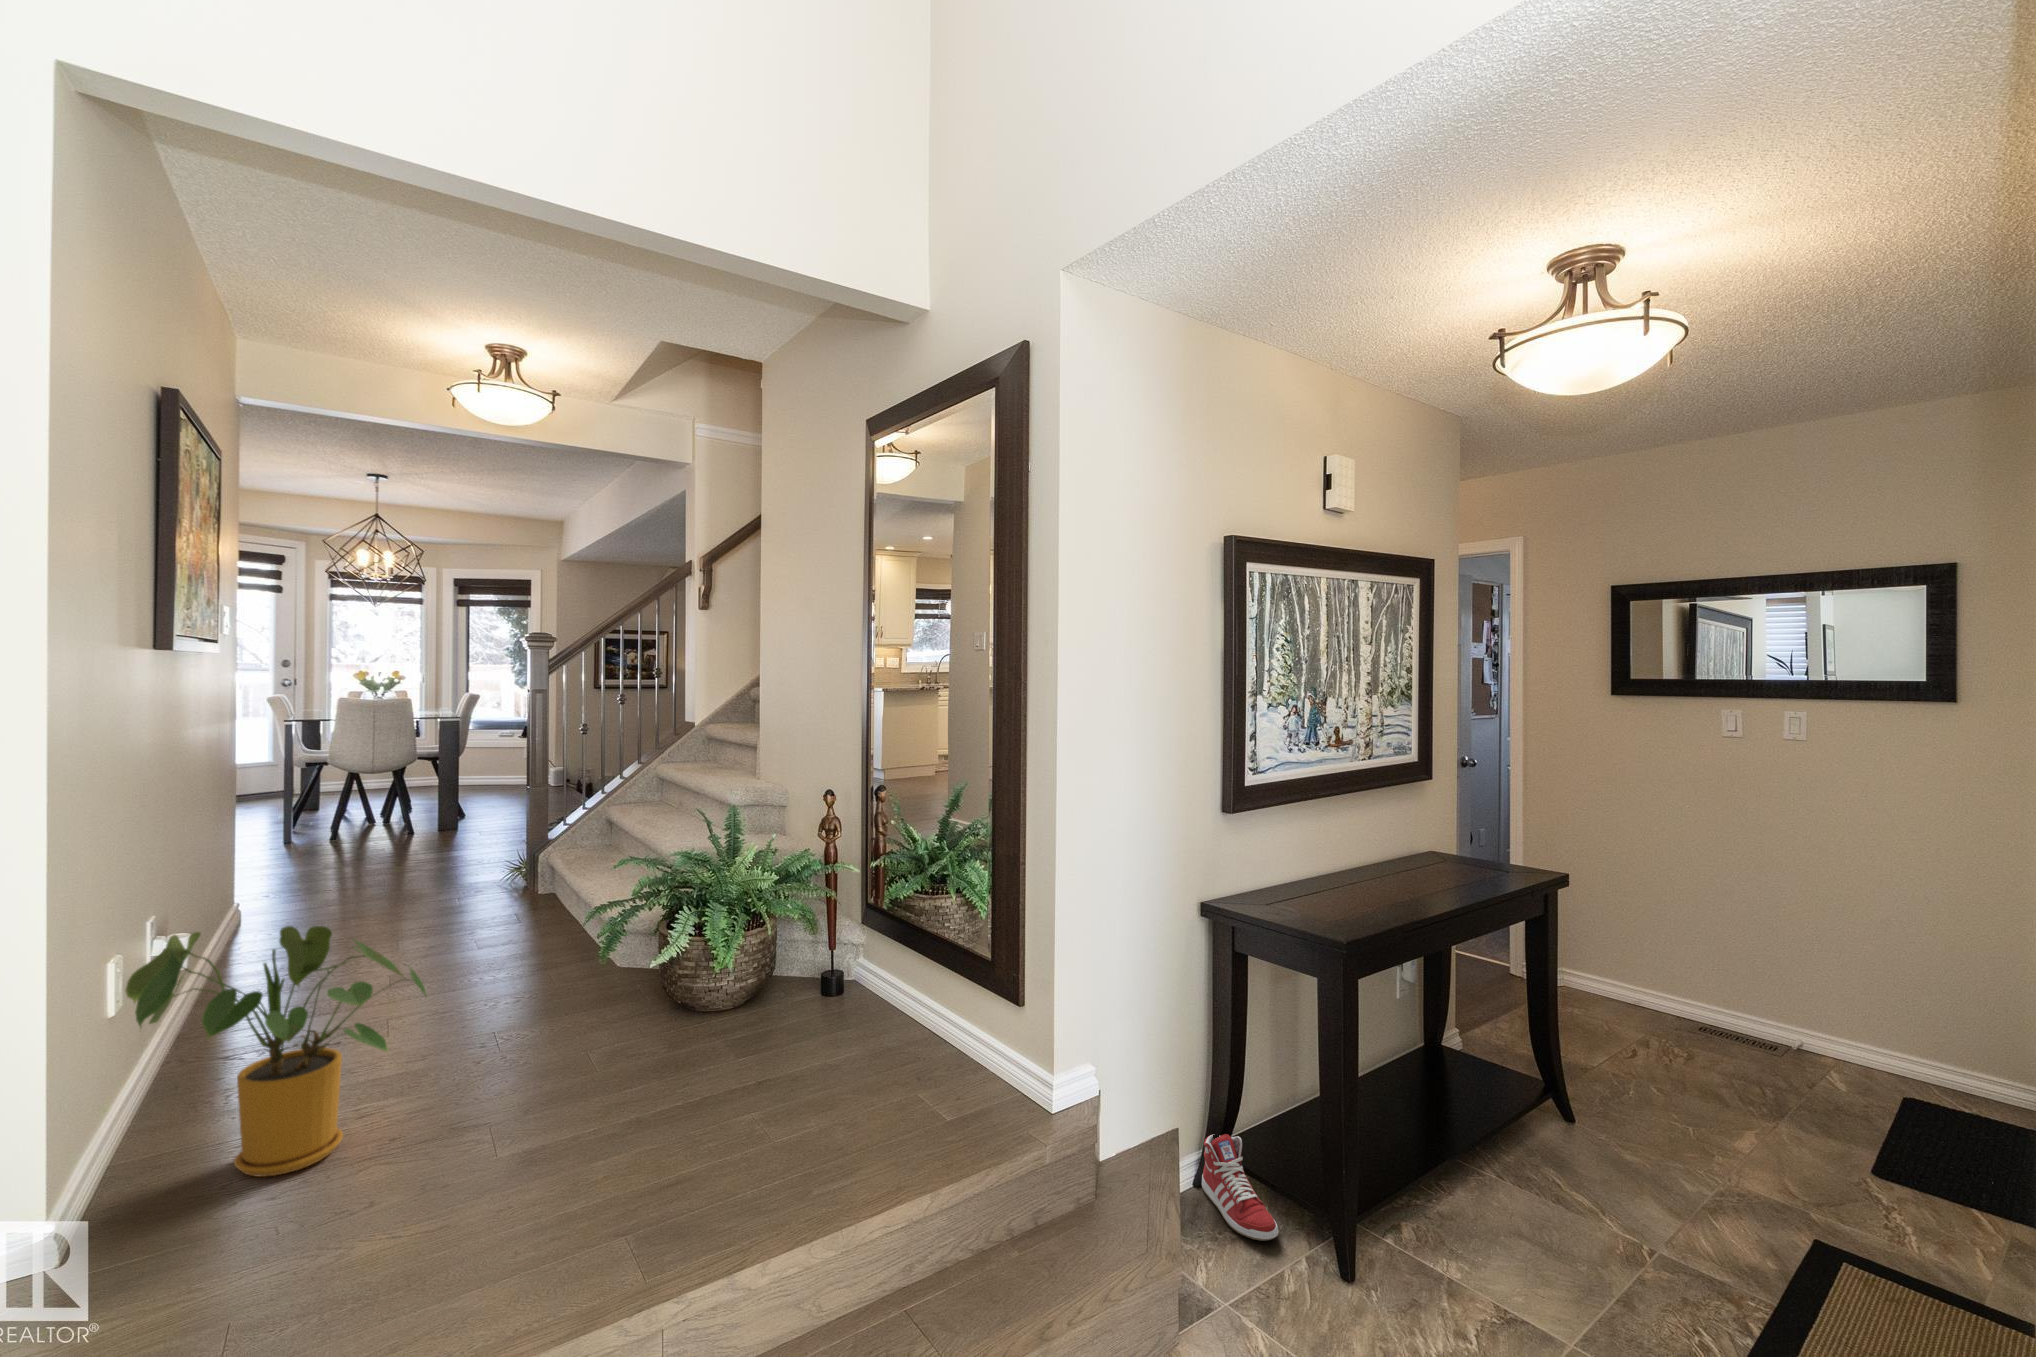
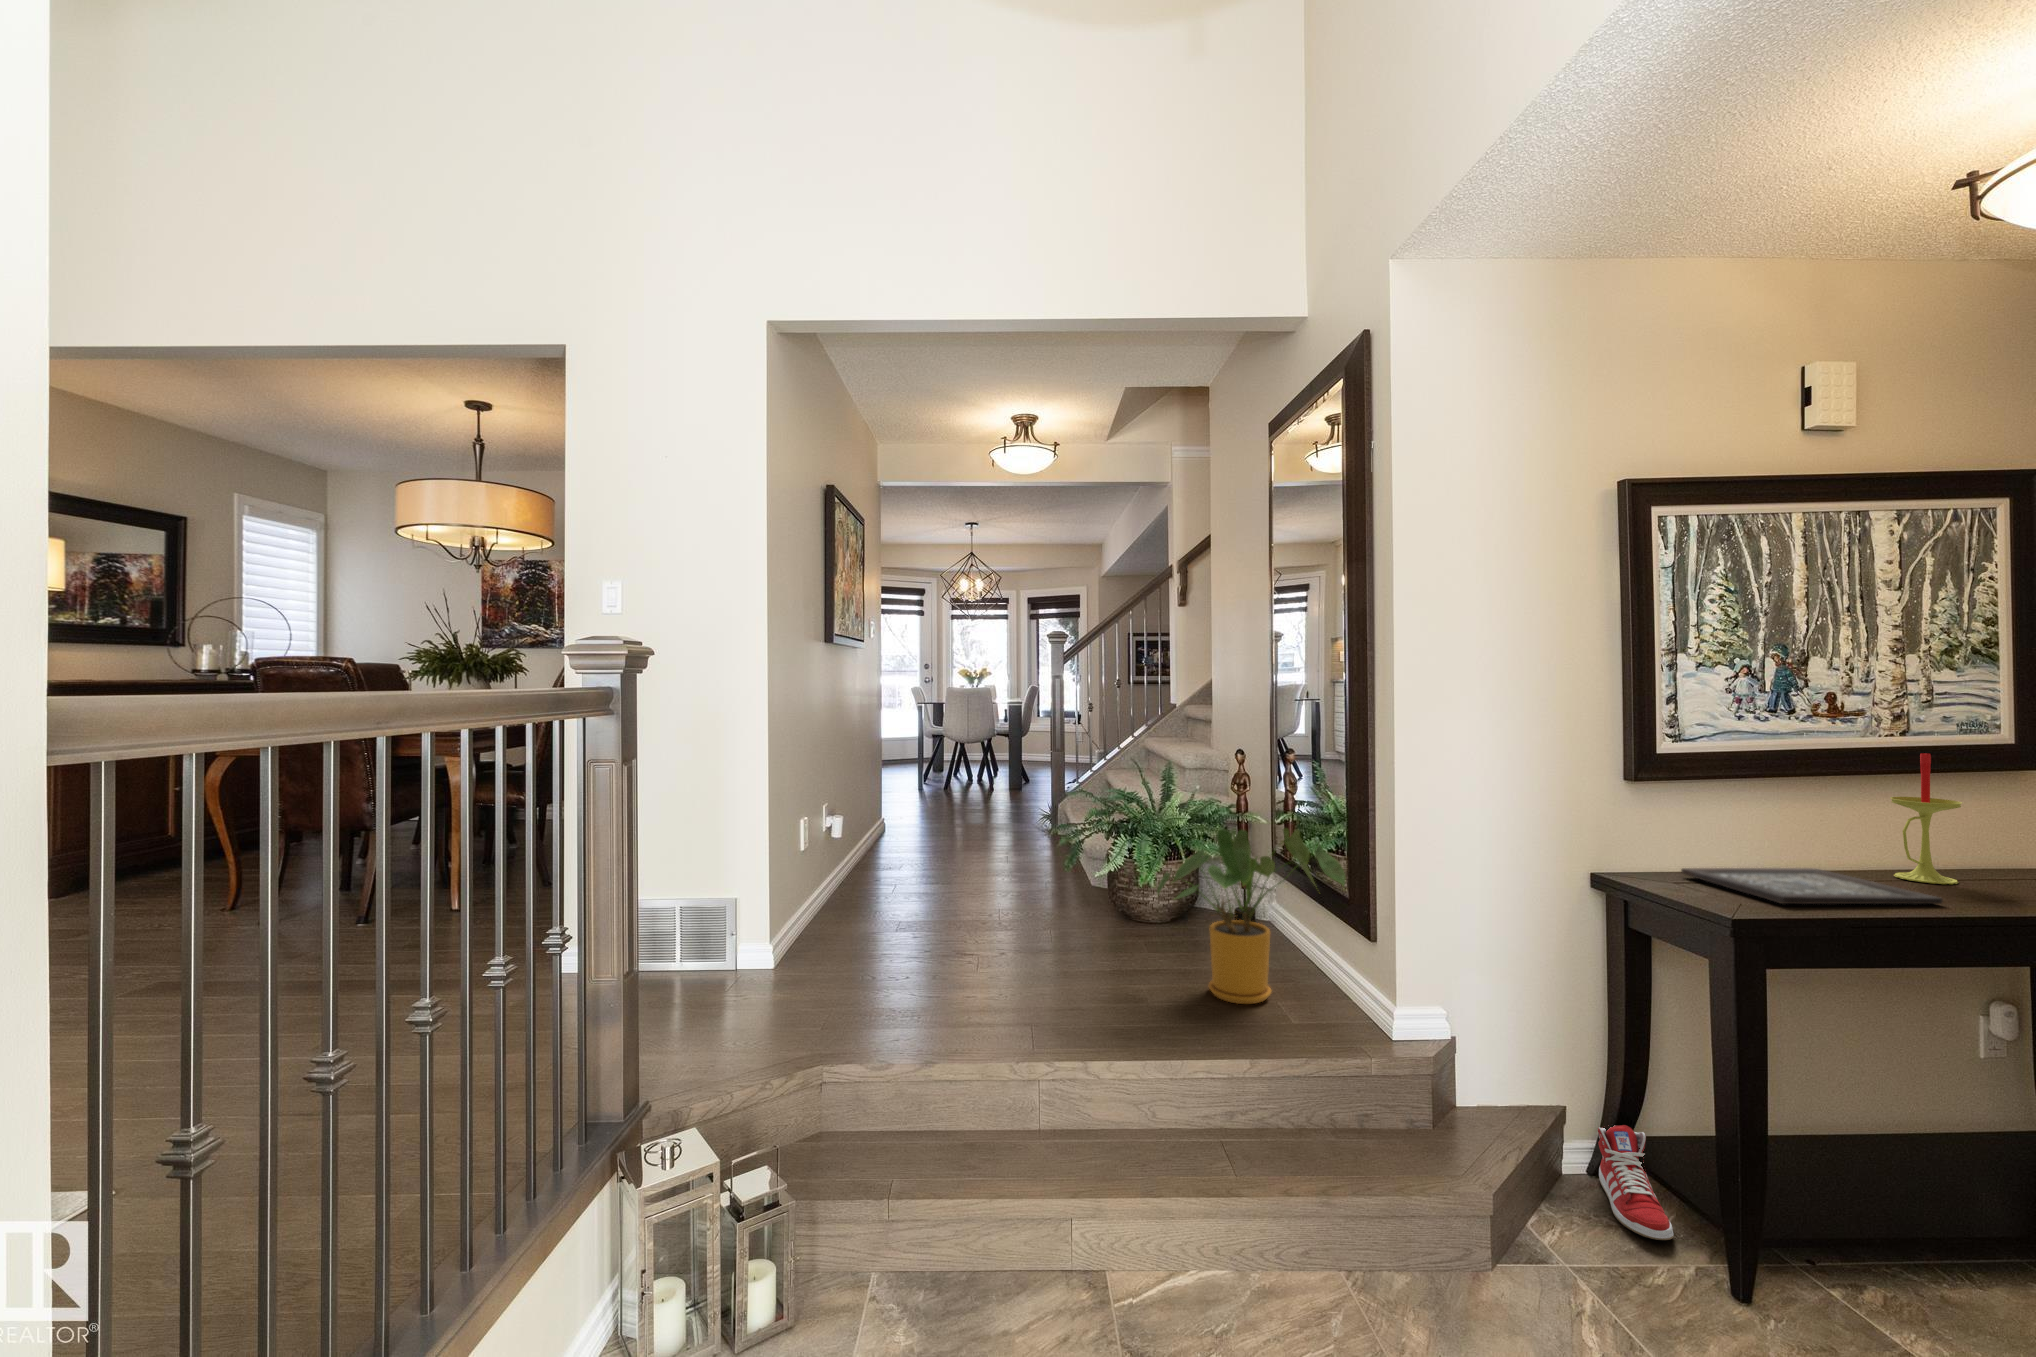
candle: none [1373,773,1416,879] -> present [1890,753,1962,884]
tray: none [1260,875,1430,918] -> present [1681,868,1943,904]
house plant: present [126,926,427,1177] -> present [1157,828,1345,1004]

